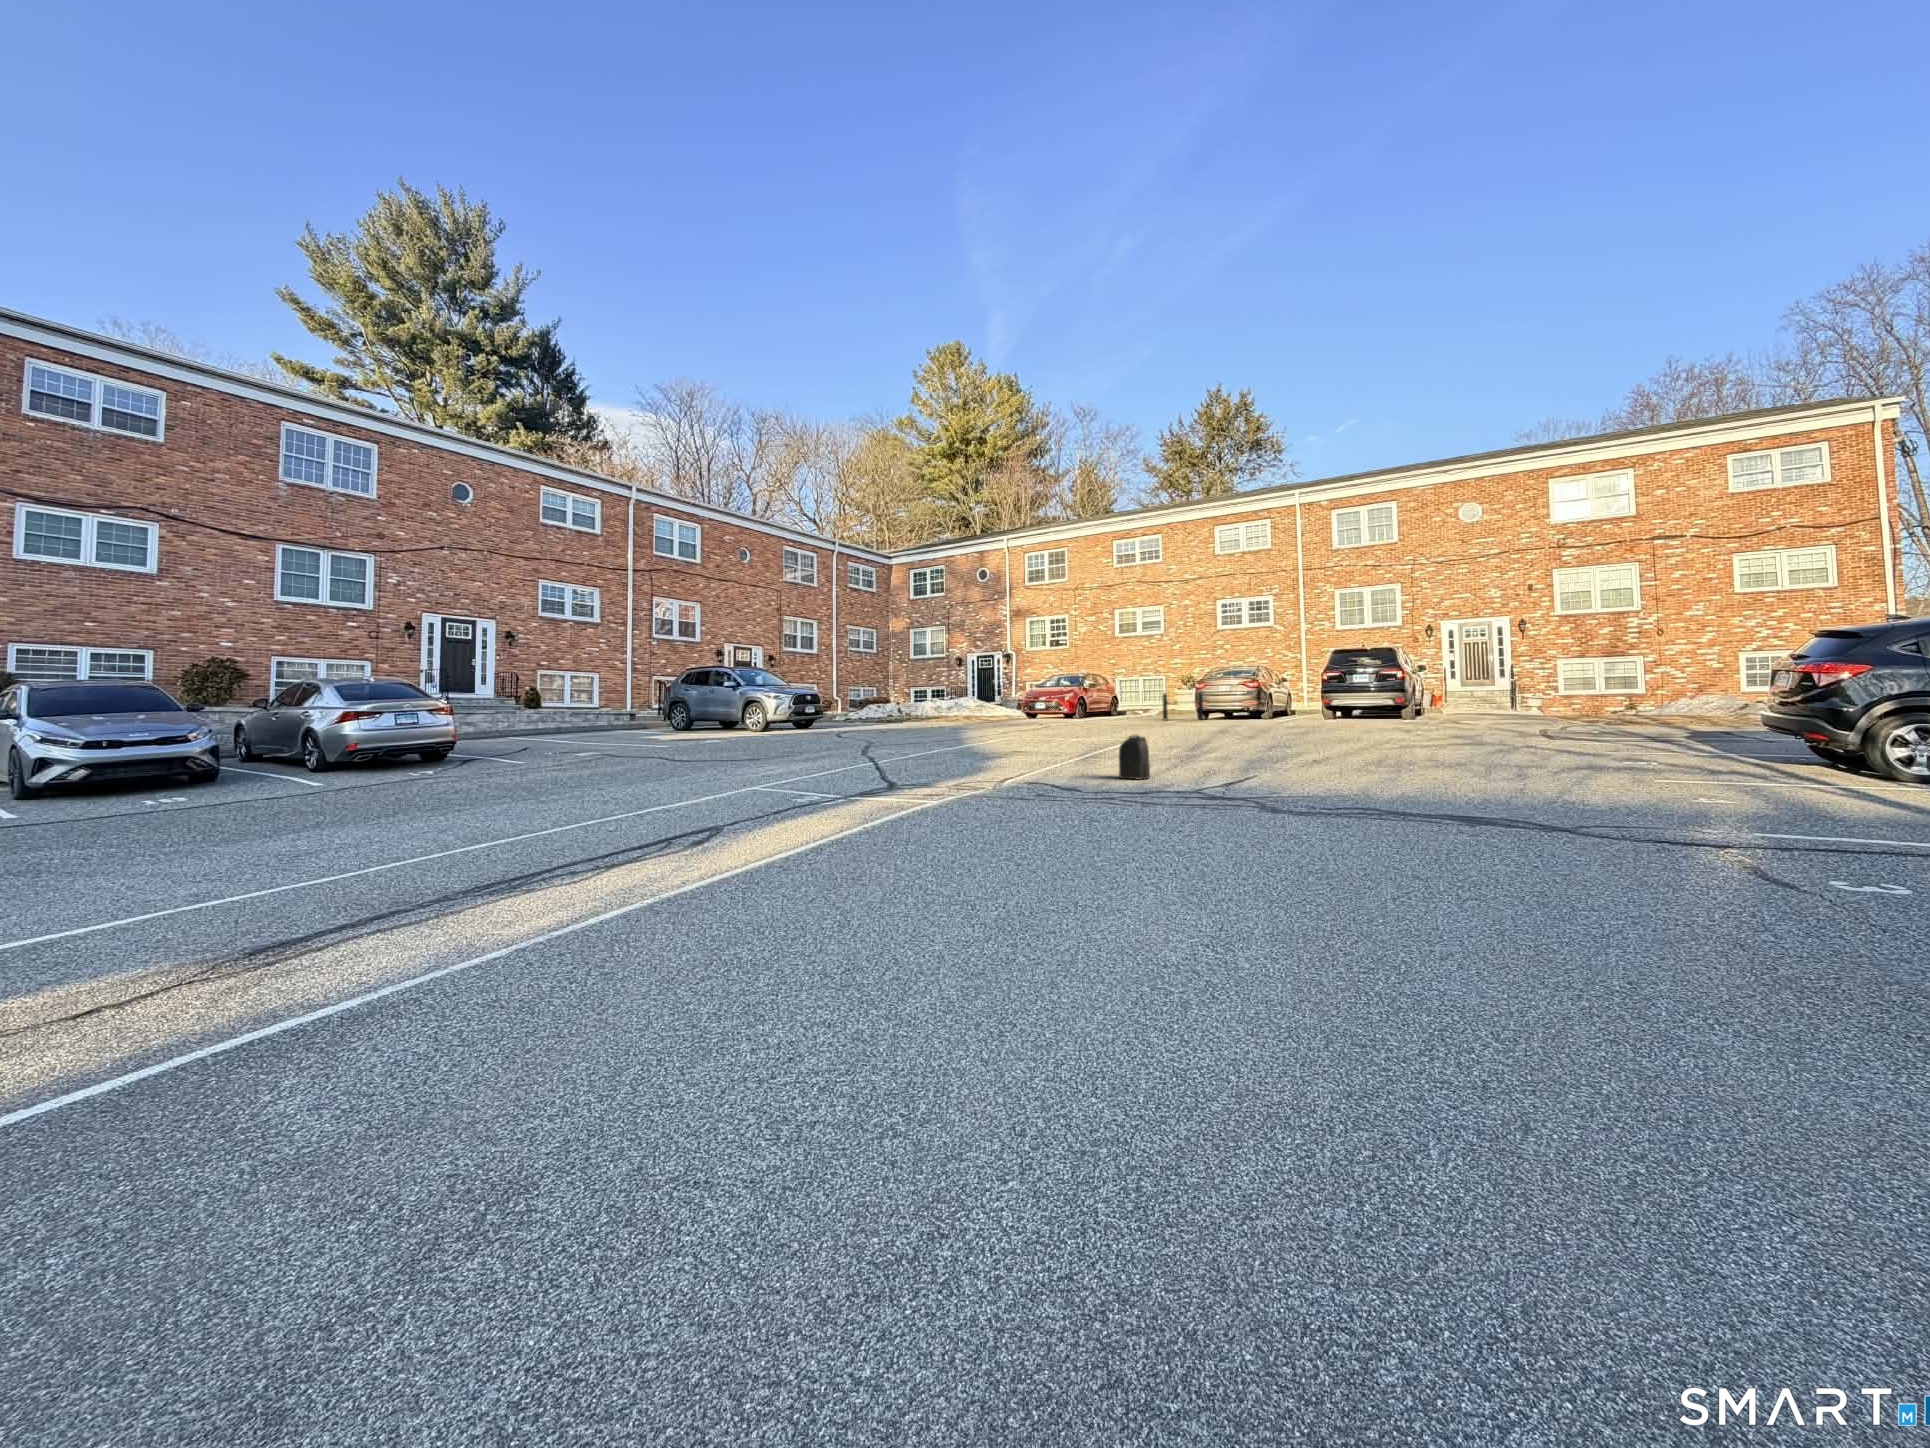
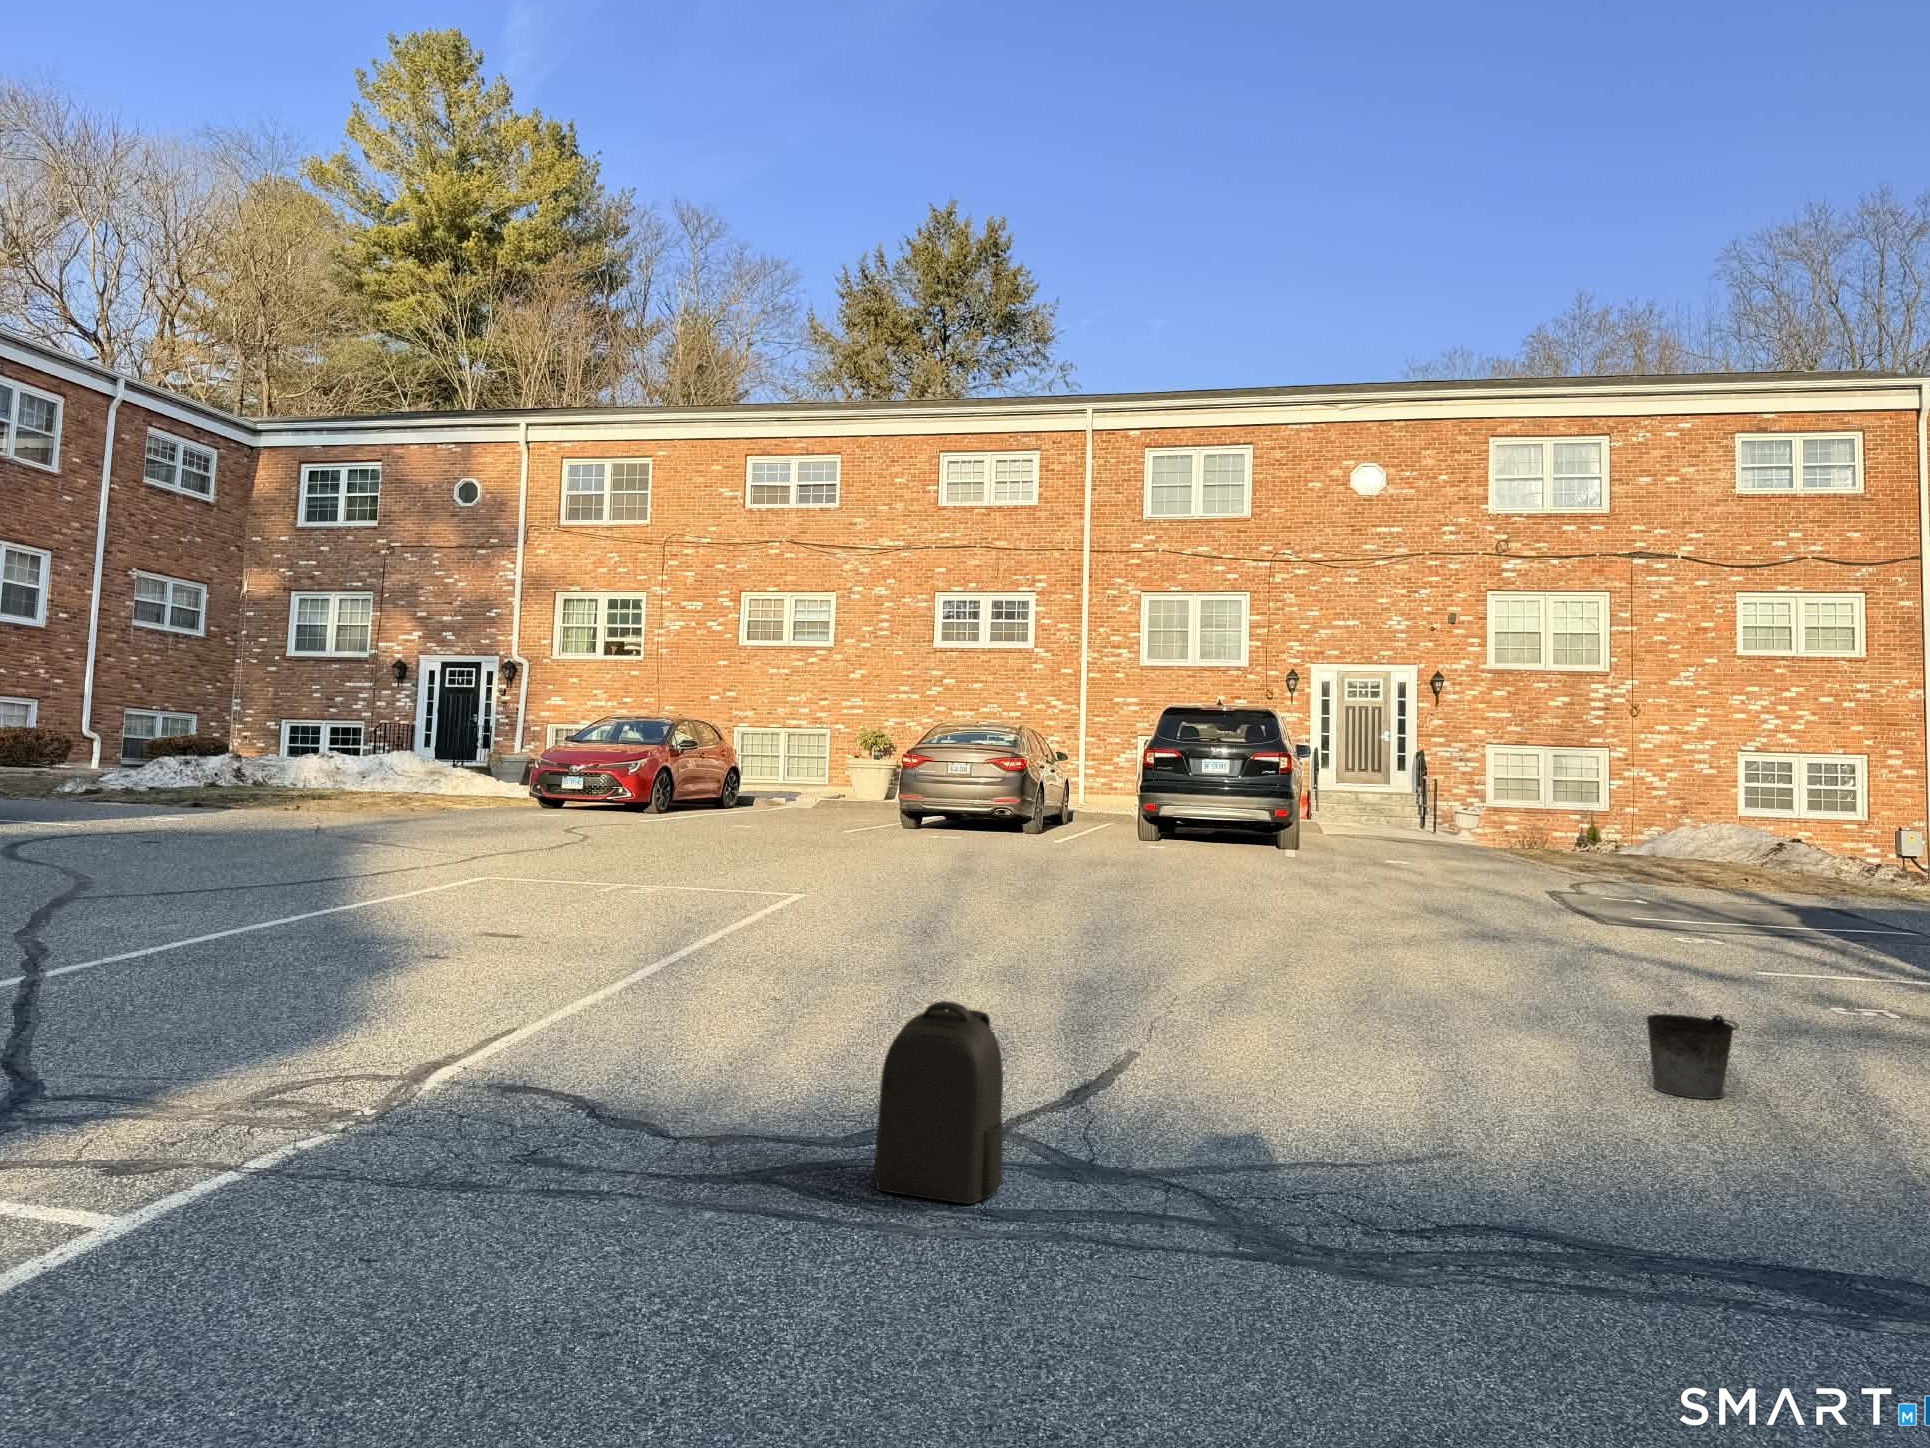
bench: present [1163,693,1203,720] -> none [851,774,942,839]
bucket: none [1379,744,1409,769] -> present [1646,1014,1738,1099]

